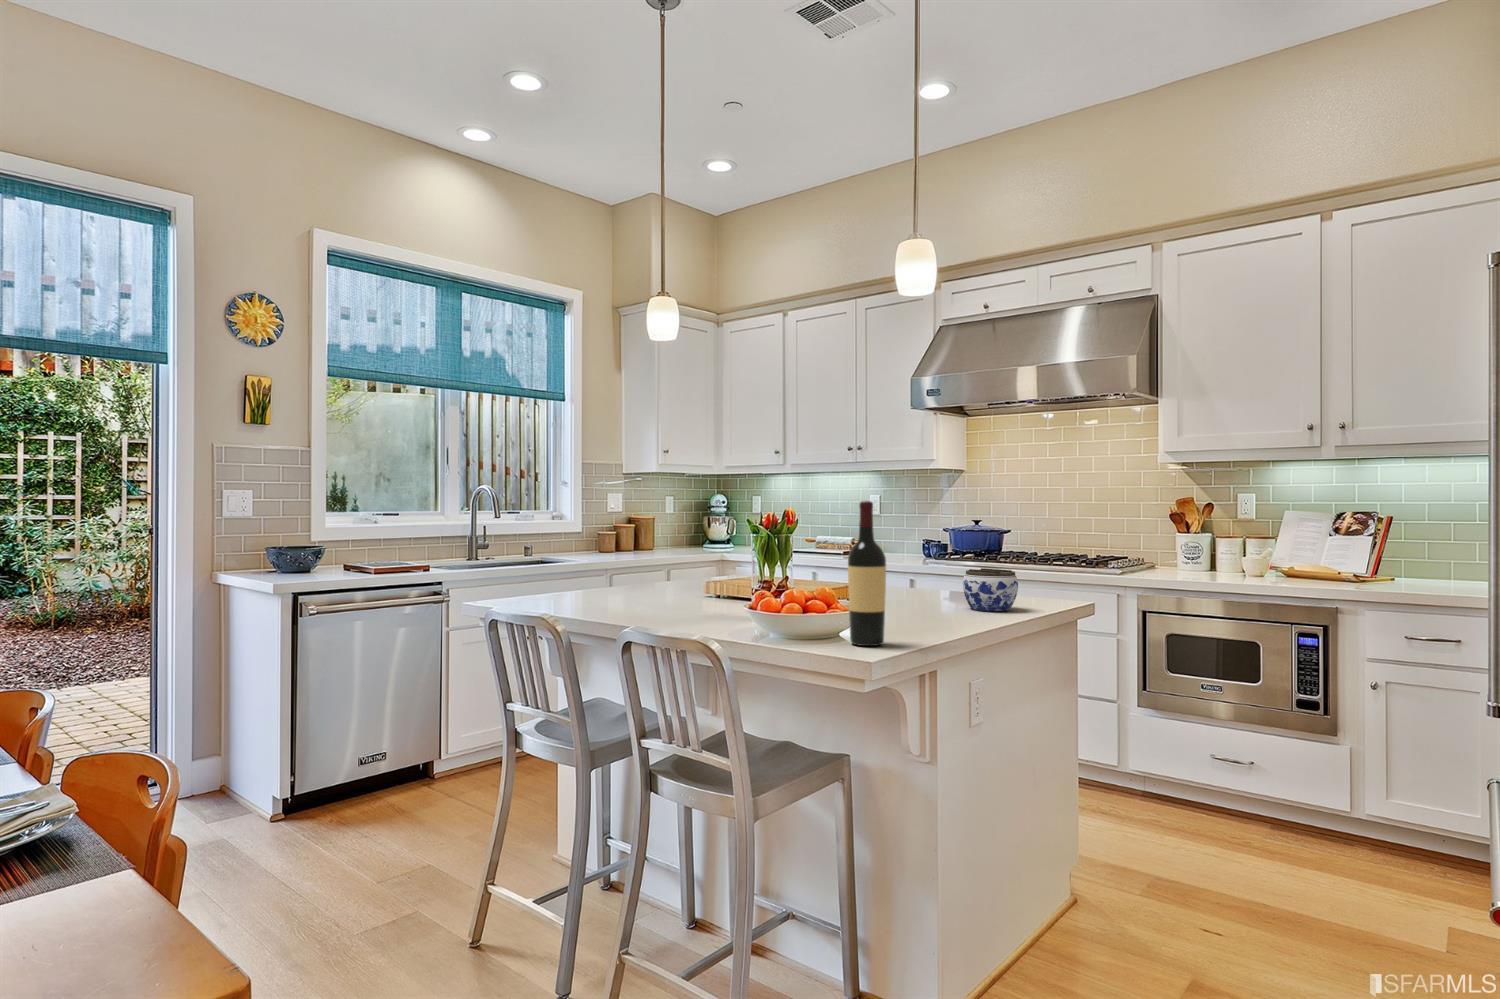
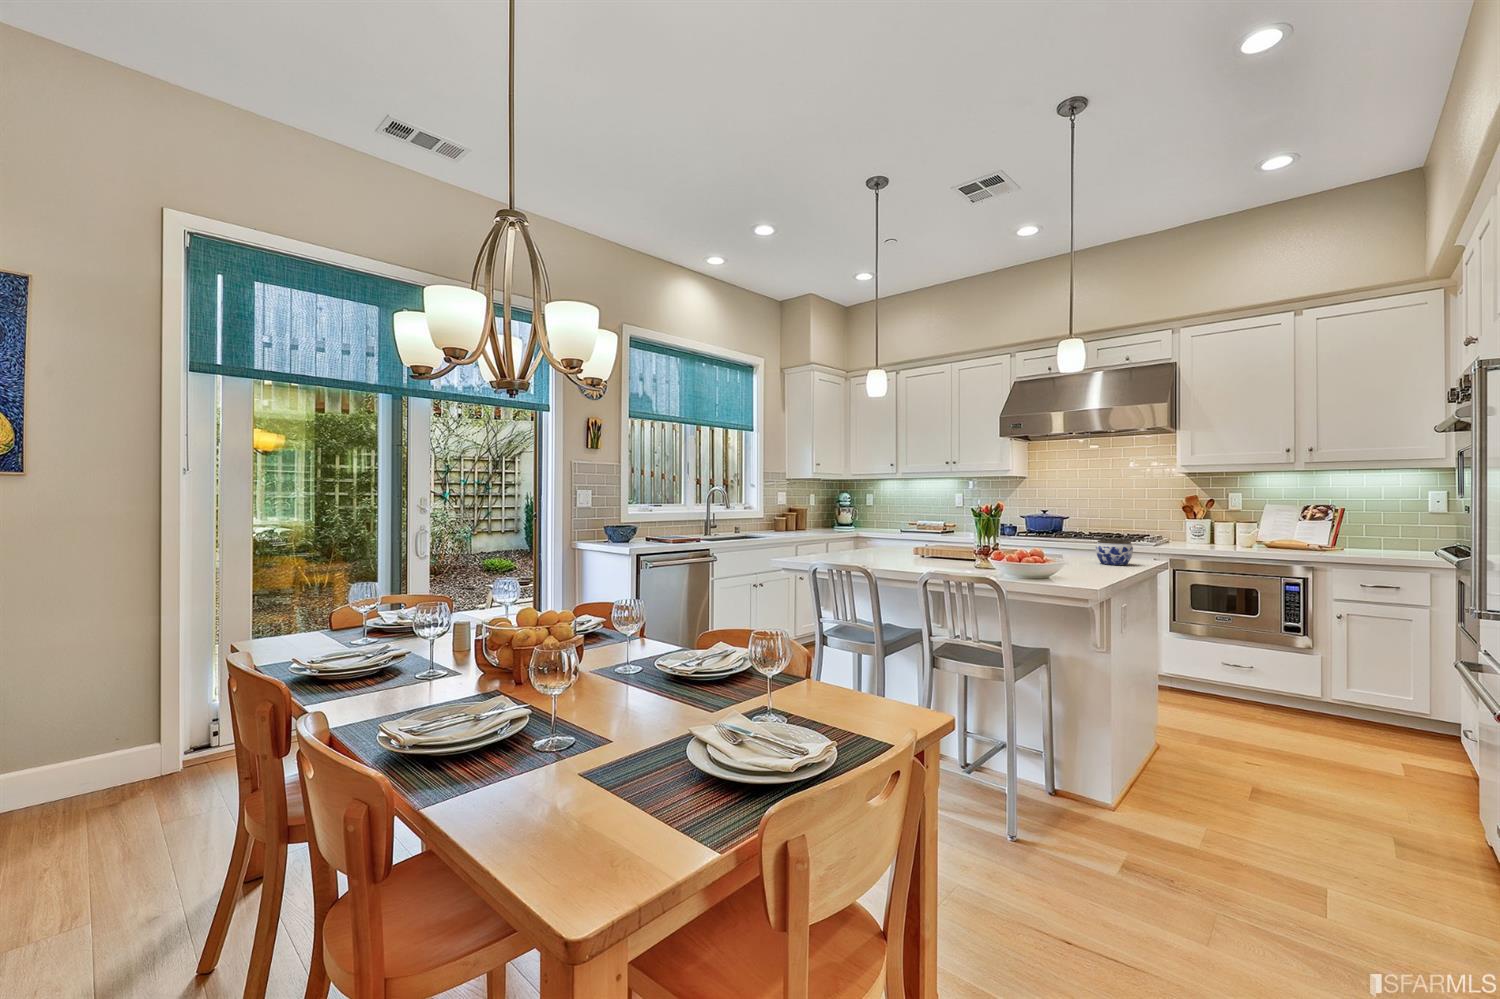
wine bottle: present [848,501,886,646] -> none [1072,499,1096,581]

